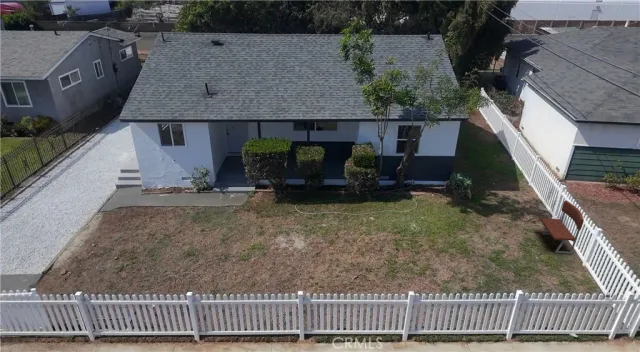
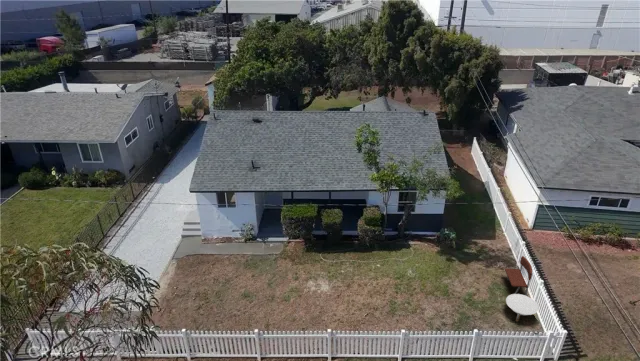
round table: none [549,249,597,285] -> present [506,294,539,321]

